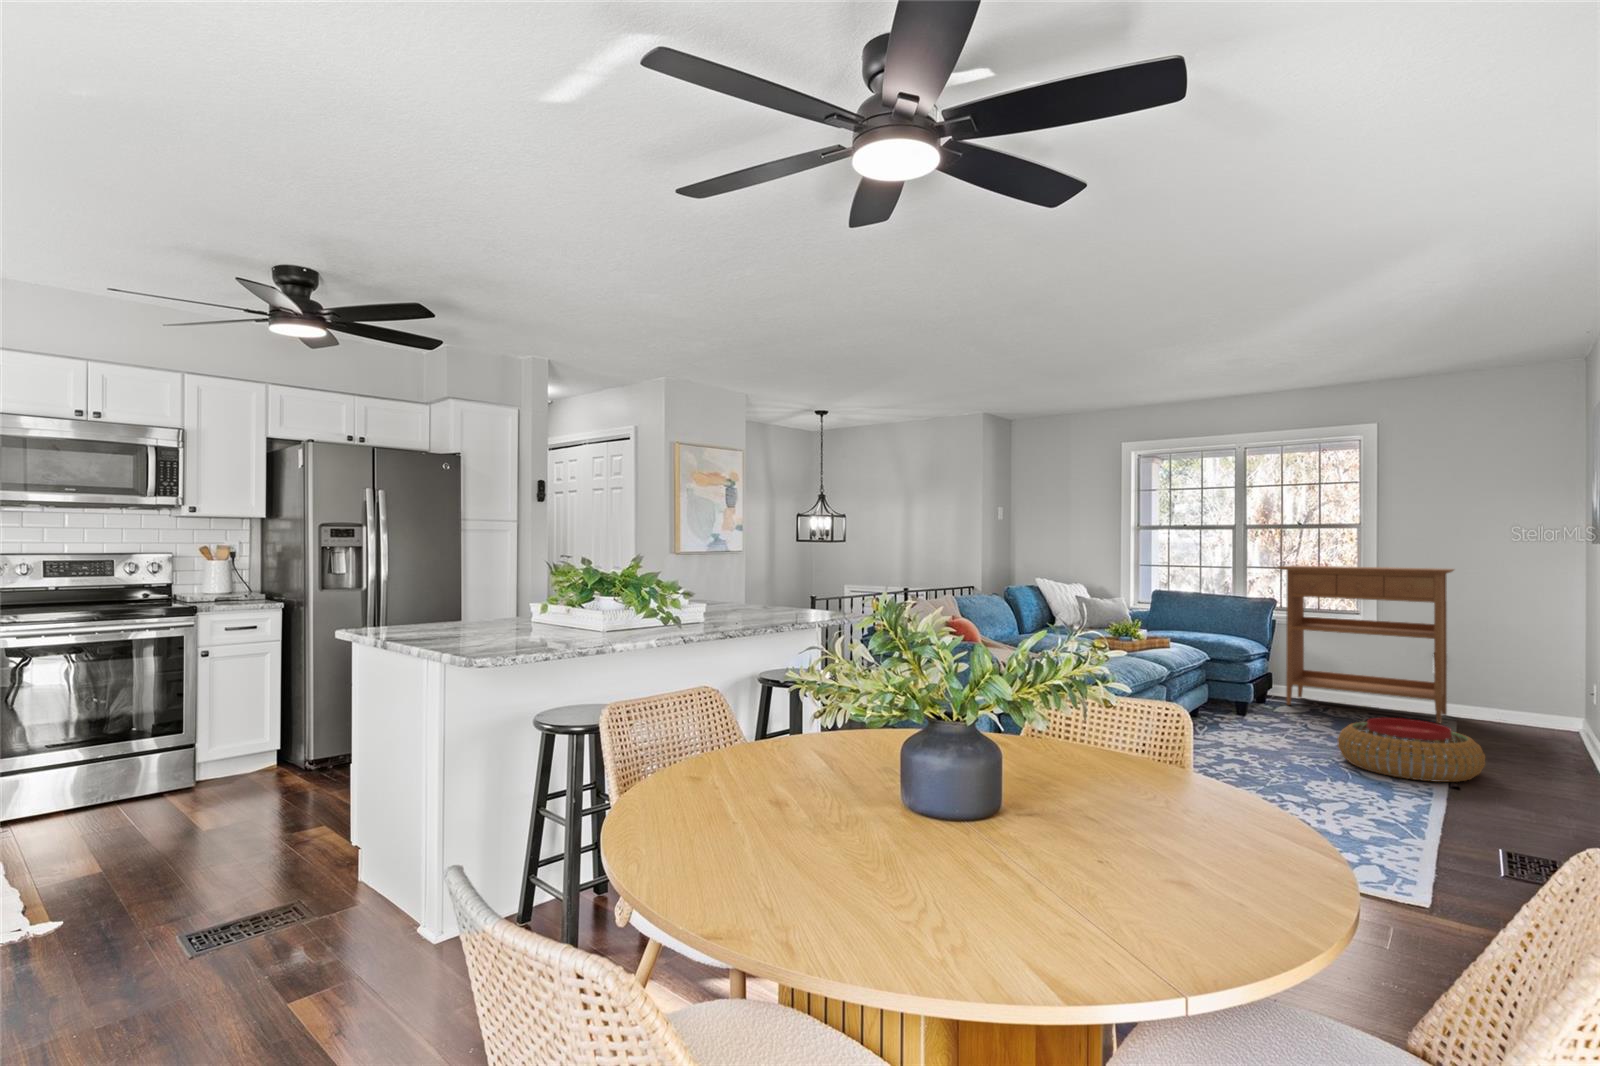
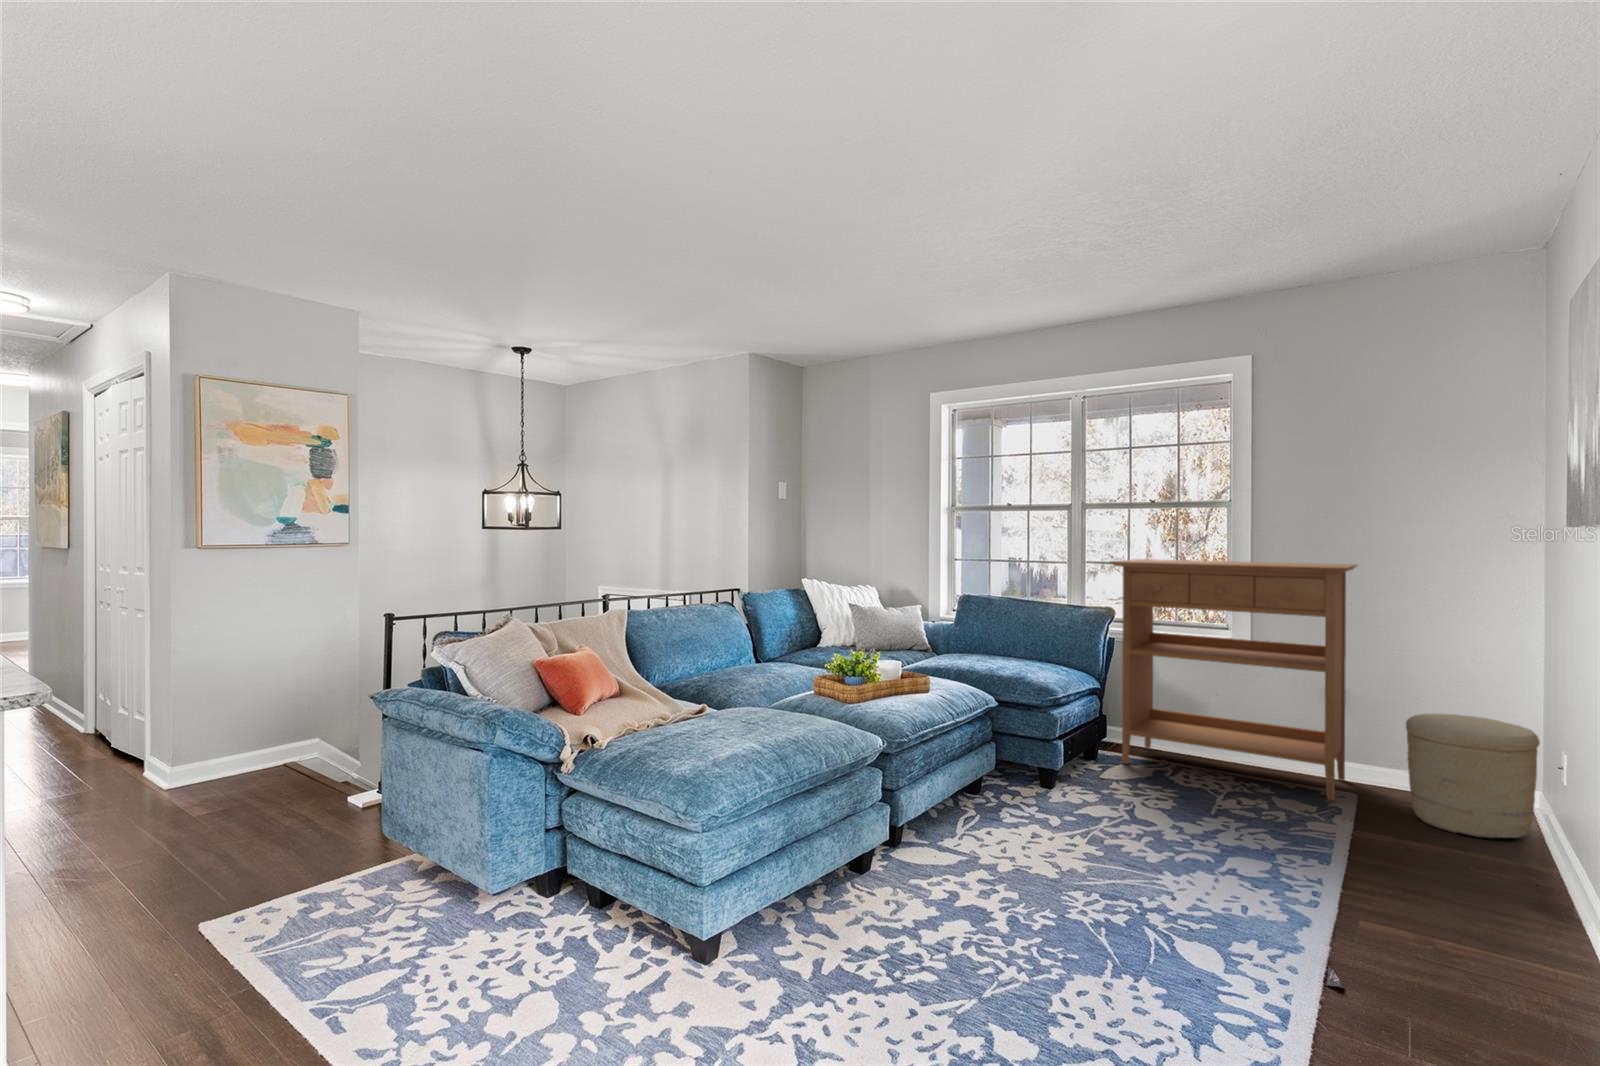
woven basket: none [1490,666,1580,741] -> present [1406,714,1540,838]
pouf: present [1338,718,1485,782] -> none [1149,824,1390,966]

